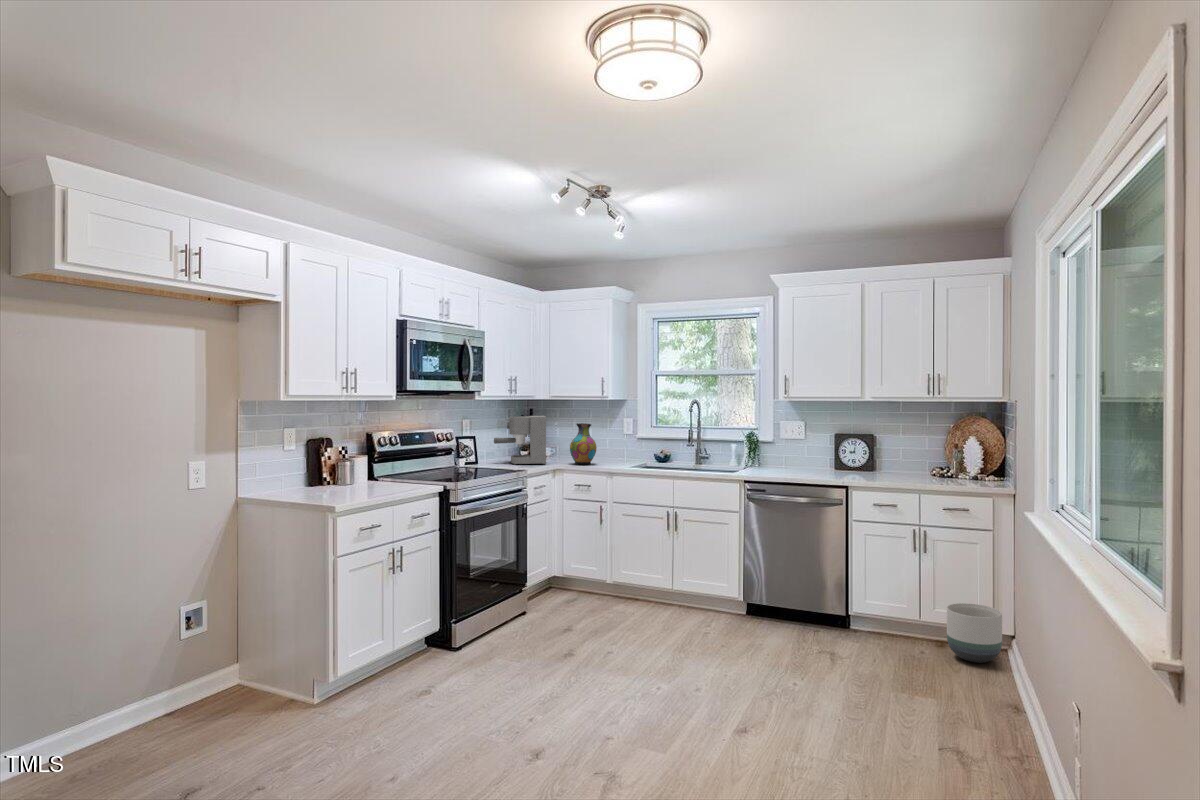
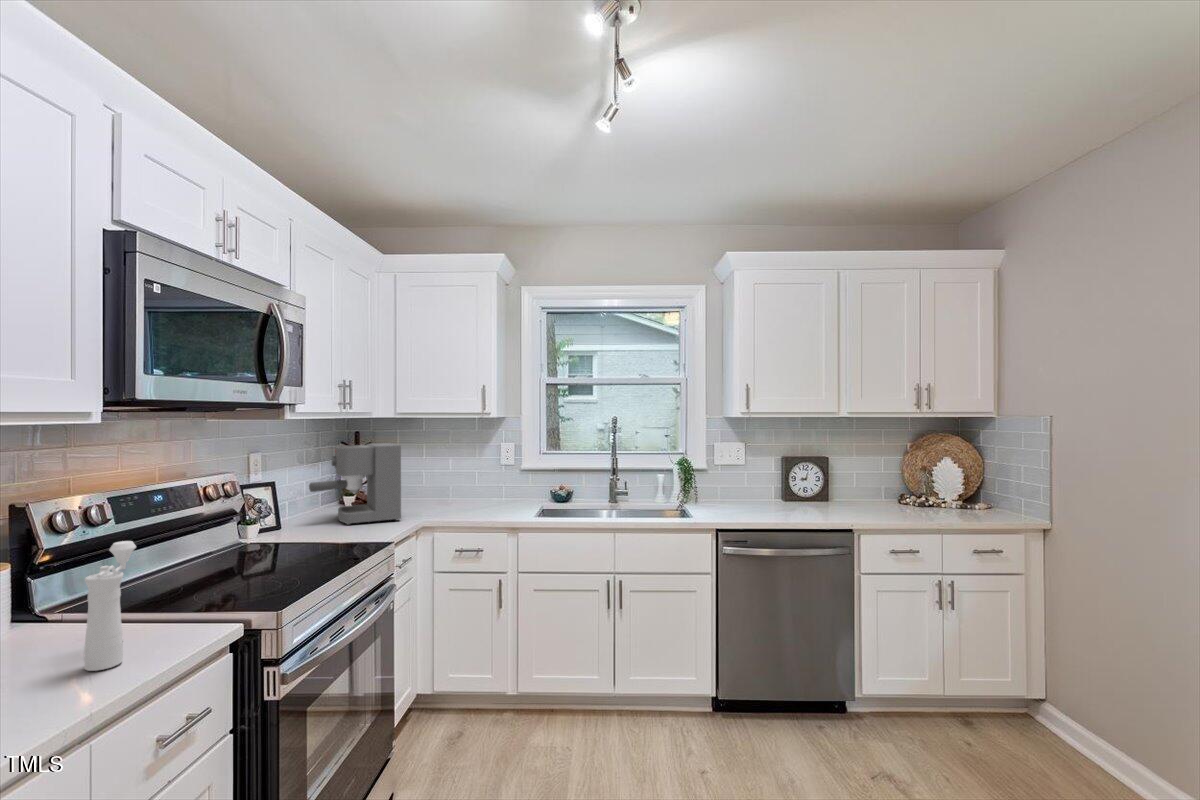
vase: present [570,423,597,465] -> none [436,453,477,516]
pepper mill: none [392,447,407,490] -> present [84,541,136,671]
planter: present [947,603,1002,663] -> none [1003,673,1084,760]

